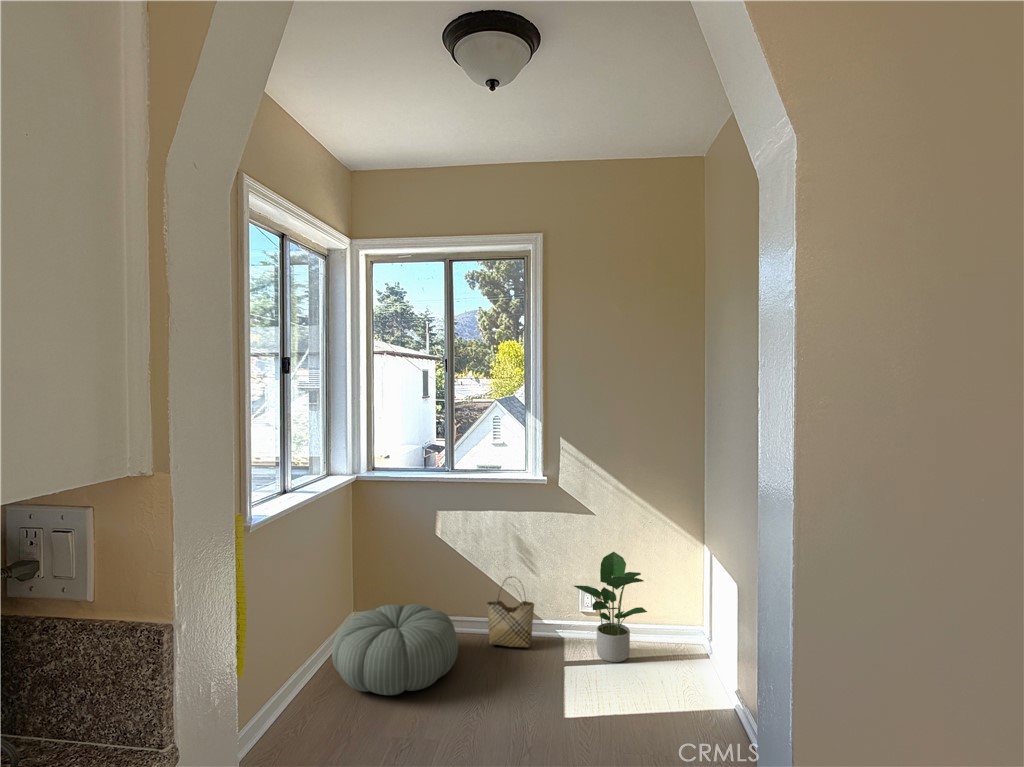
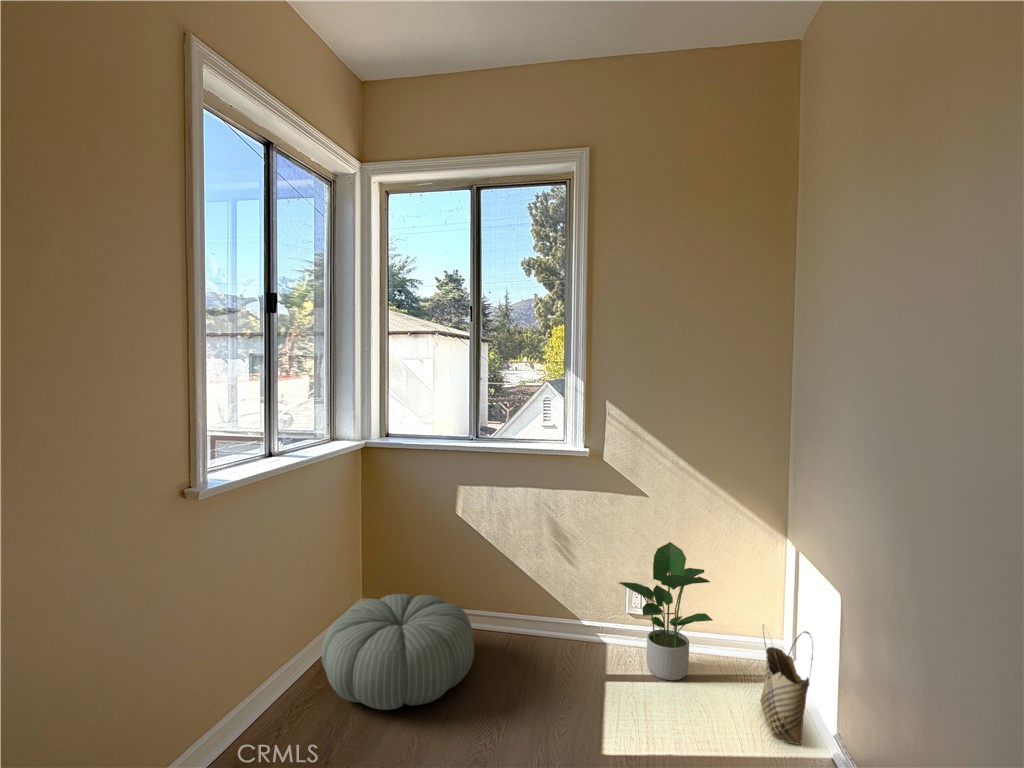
woven basket: present [487,577,534,647] -> present [760,628,813,745]

